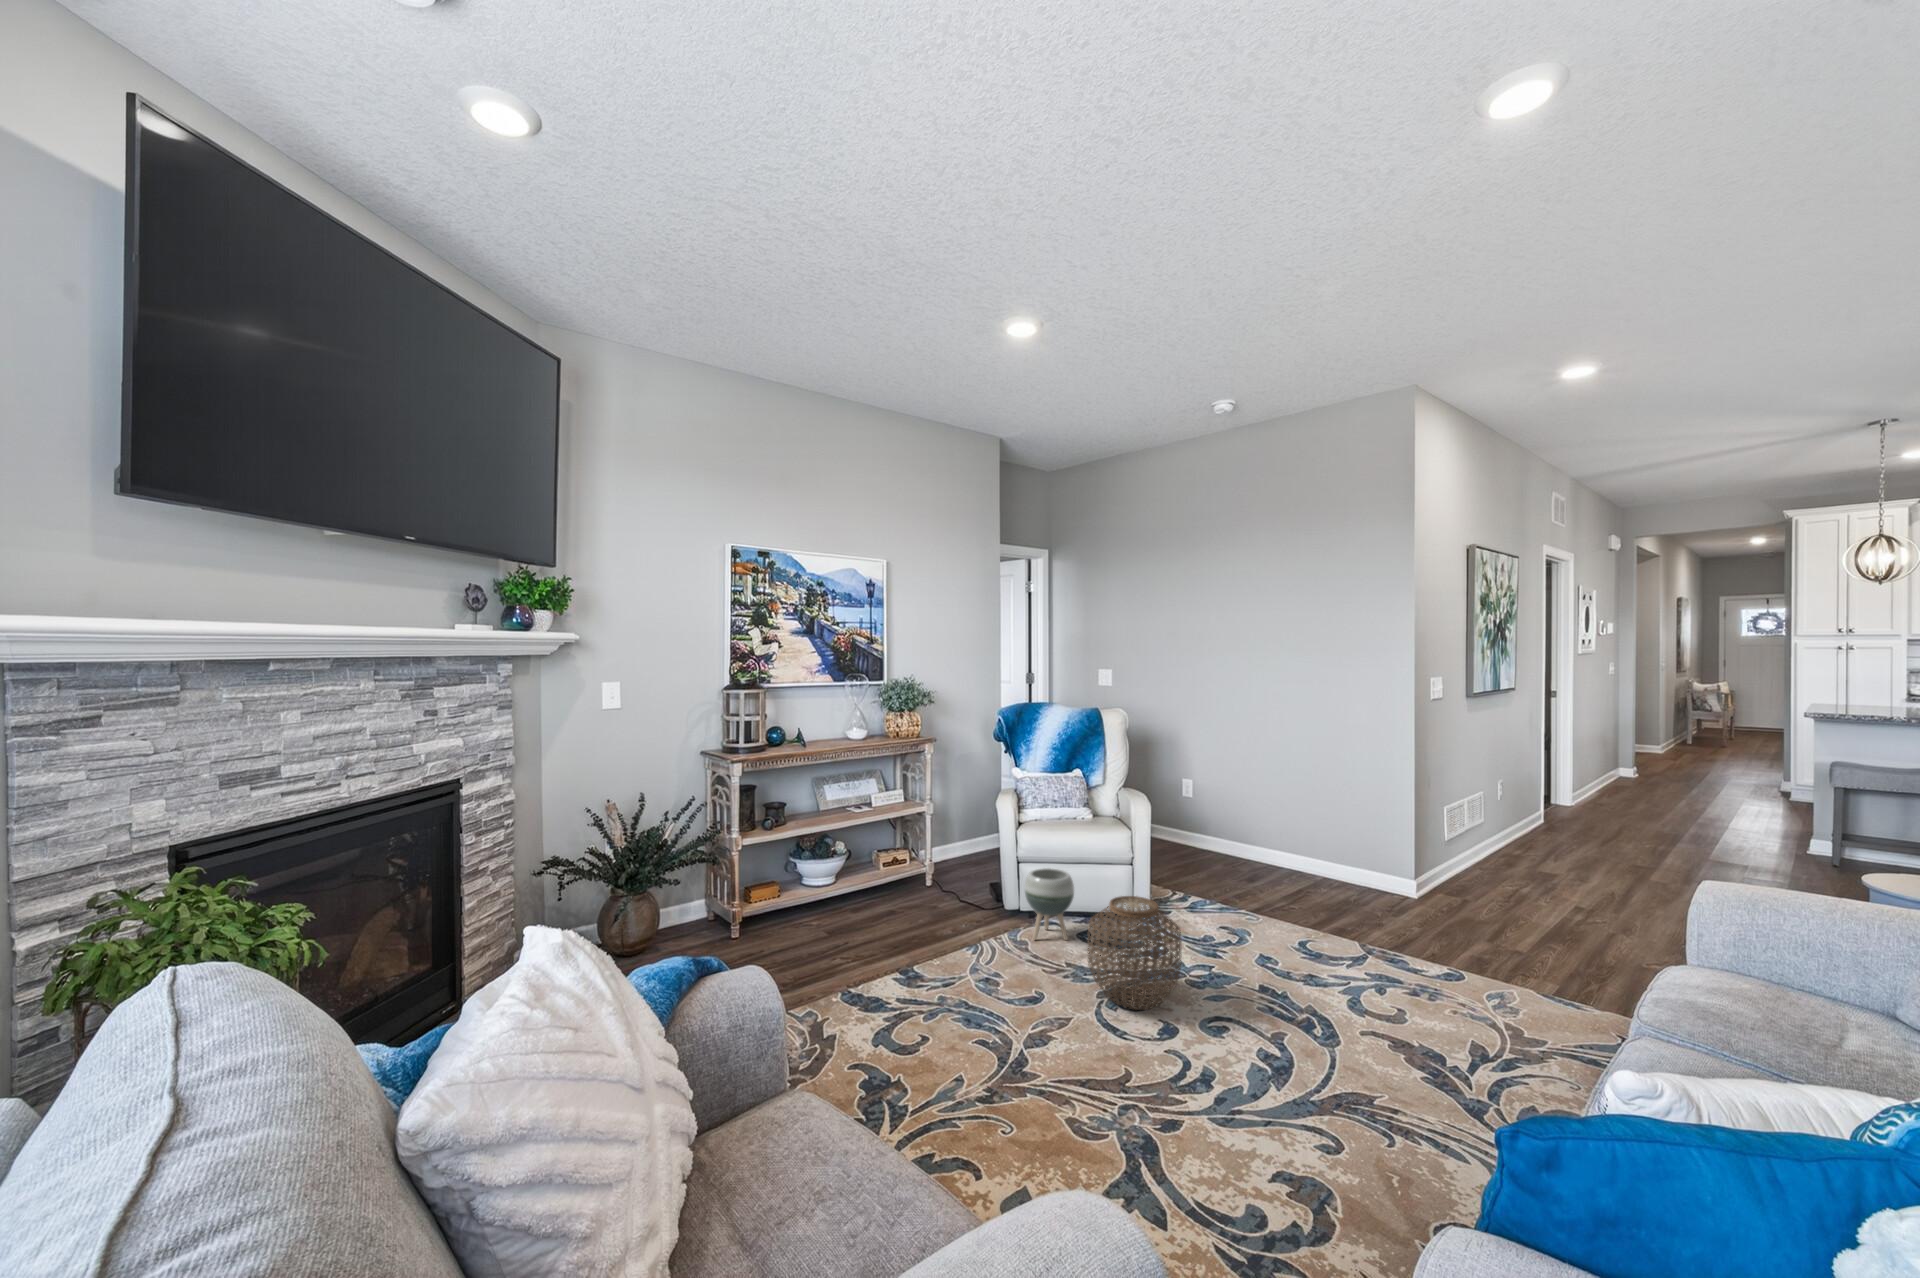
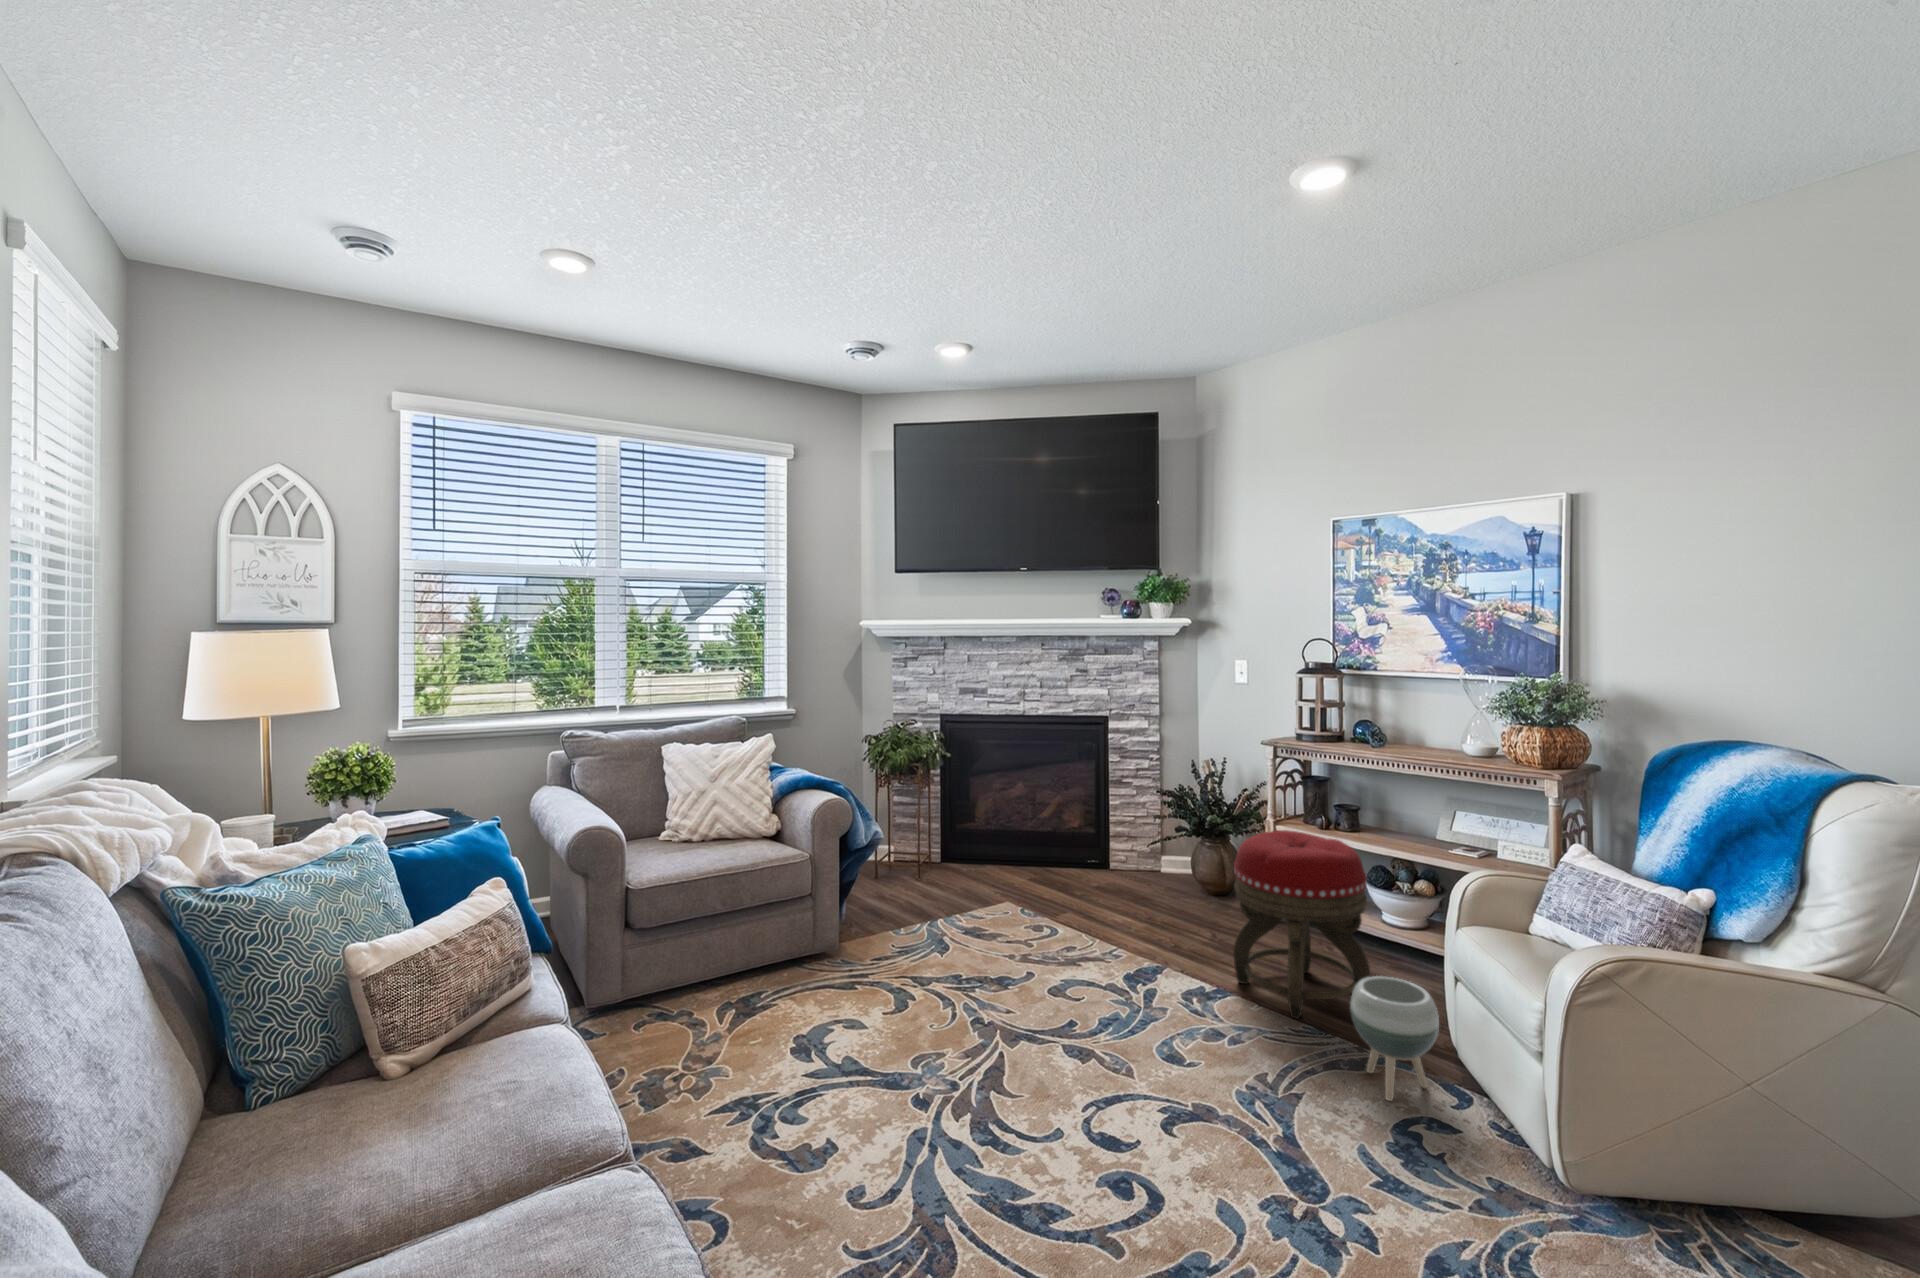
footstool: none [866,813,967,964] -> present [1234,830,1370,1019]
woven basket: present [1088,896,1181,1010] -> none [1125,982,1259,1151]

